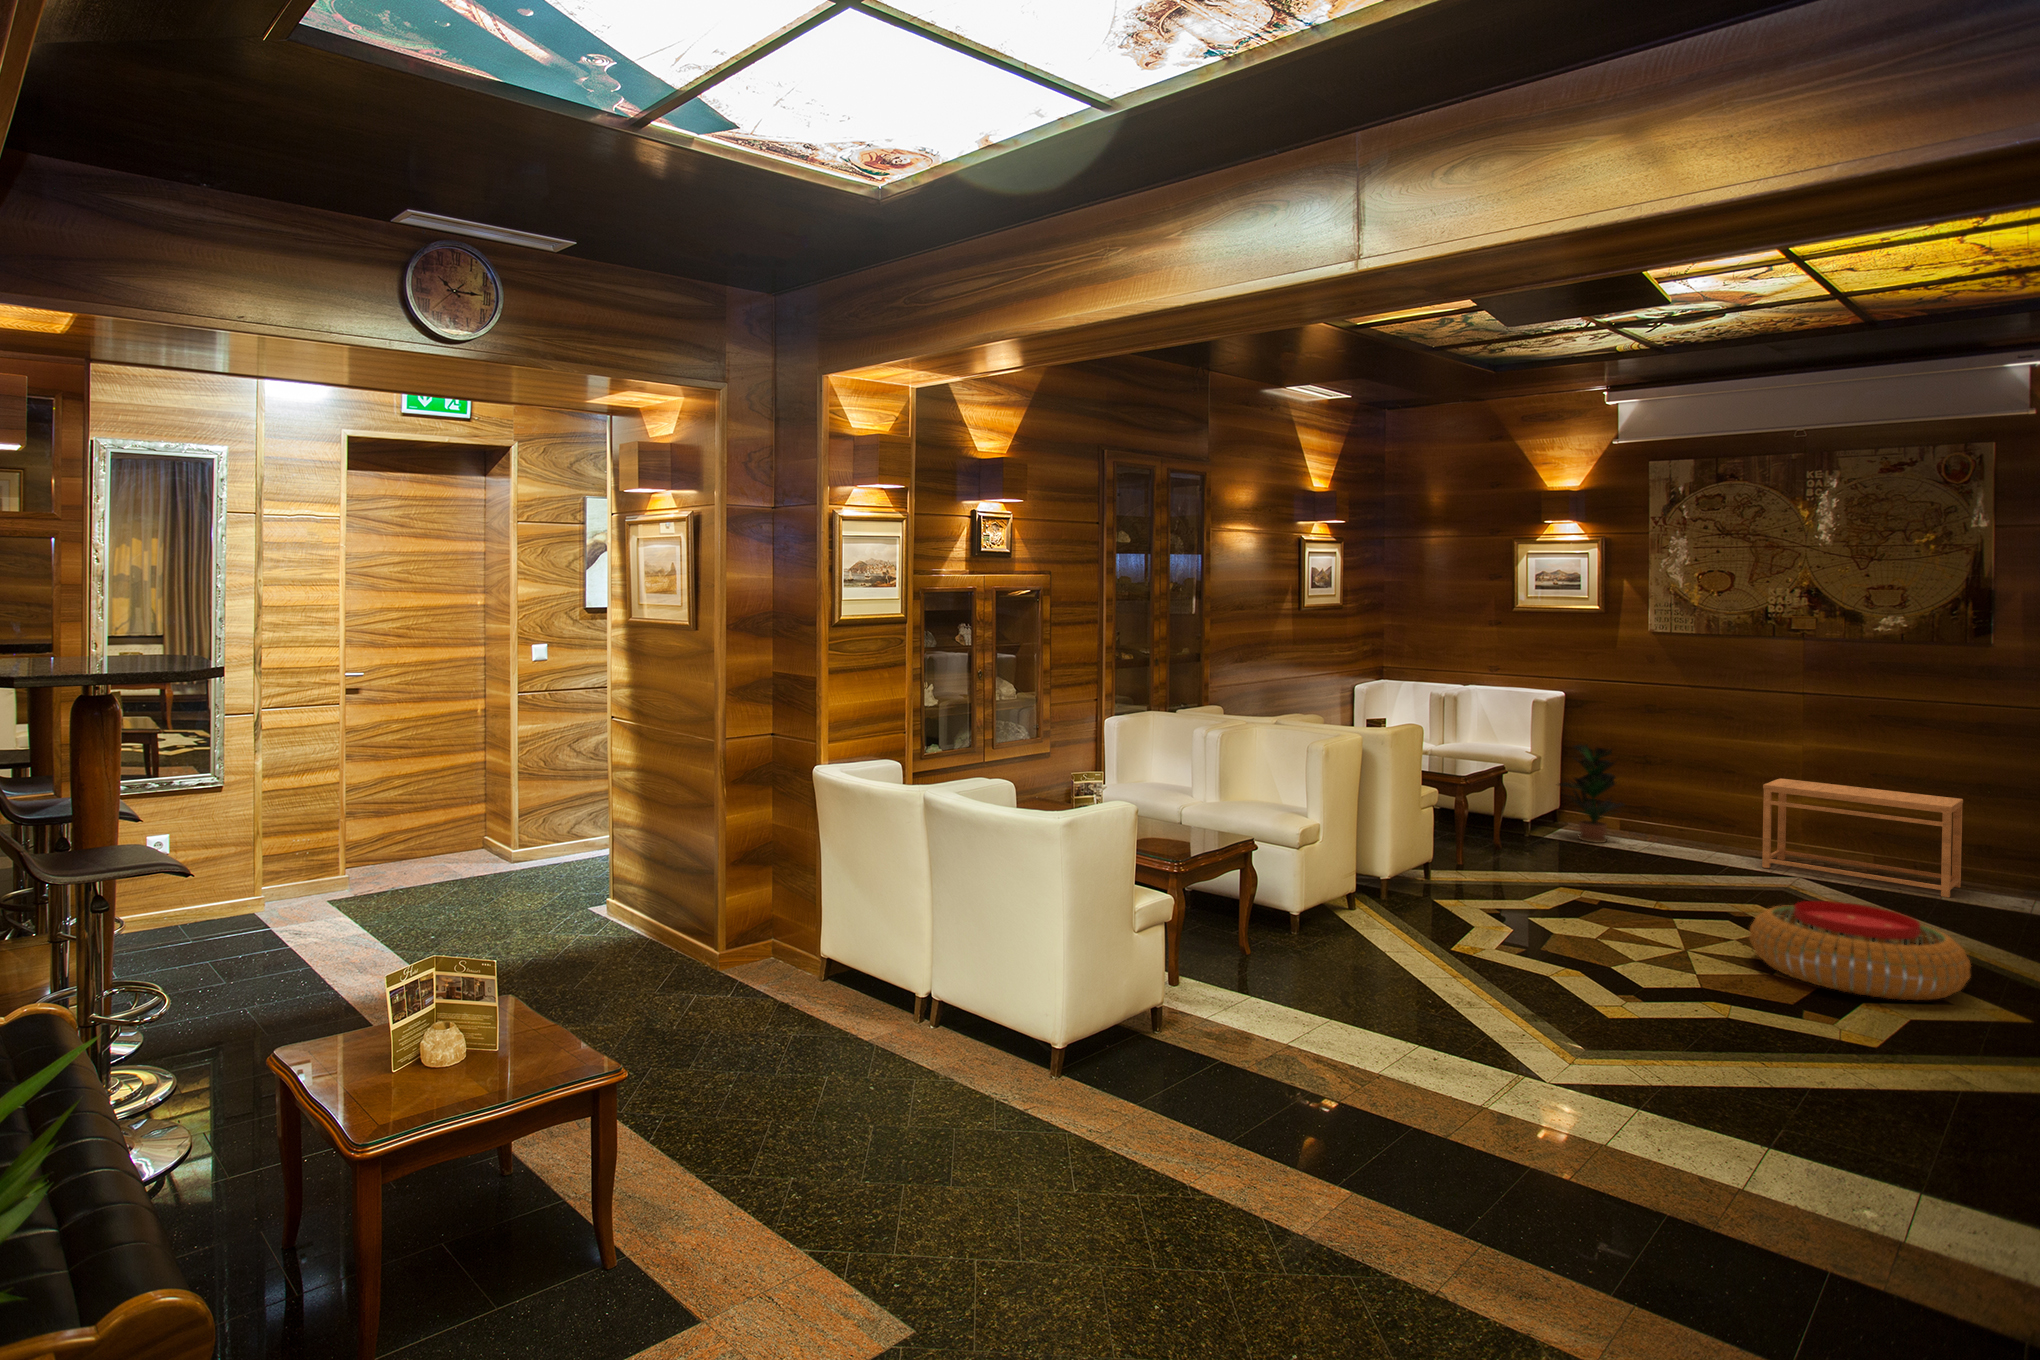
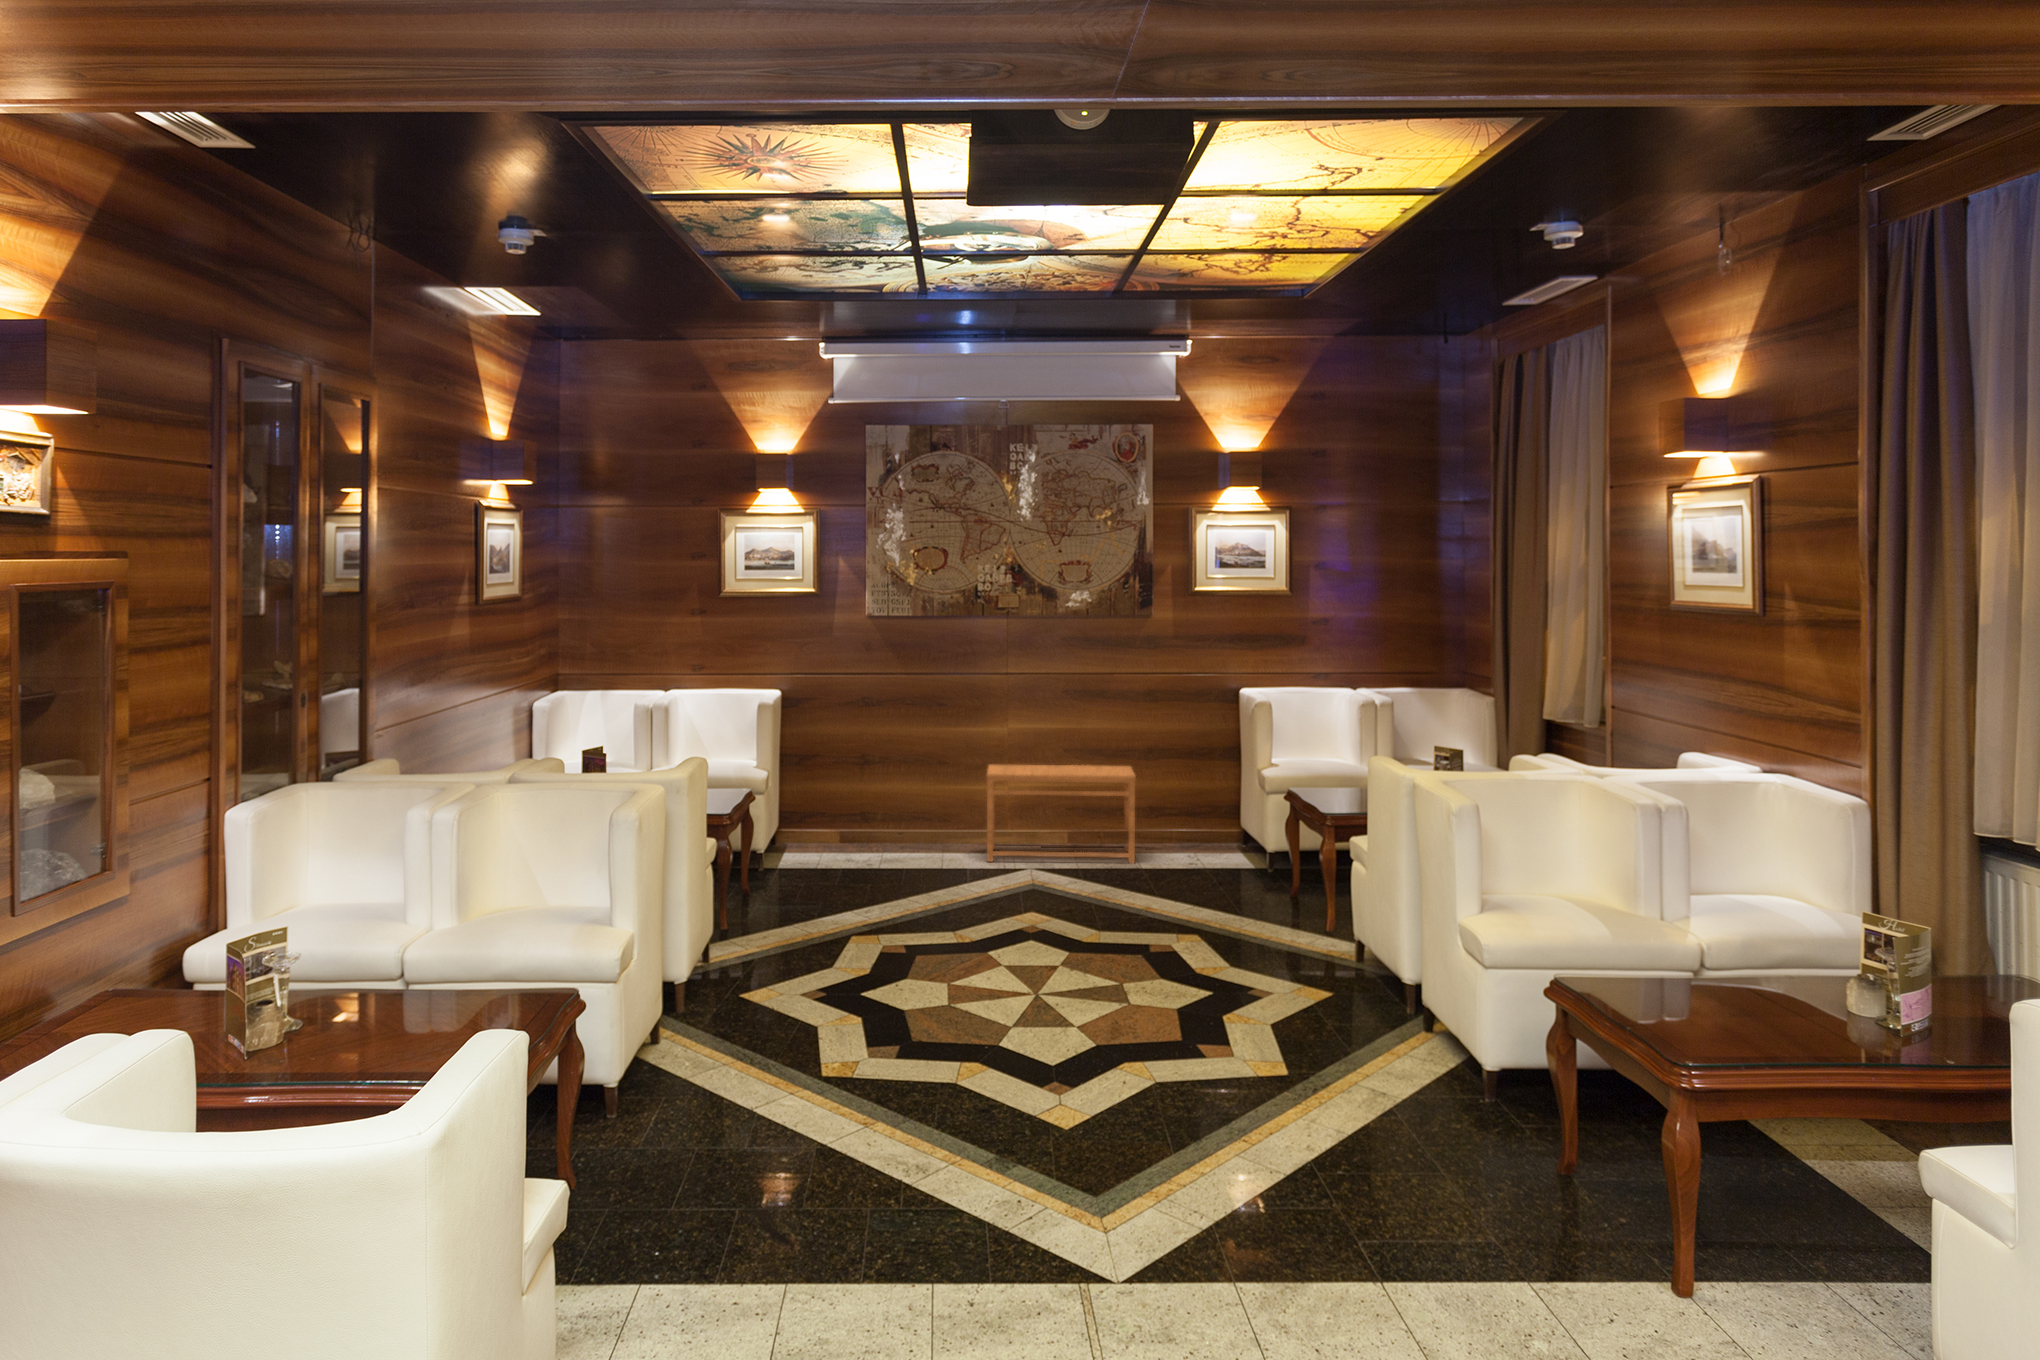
potted plant: present [1559,745,1624,843] -> none [785,749,855,863]
pouf: present [1749,901,1971,1000] -> none [1077,900,1259,1001]

